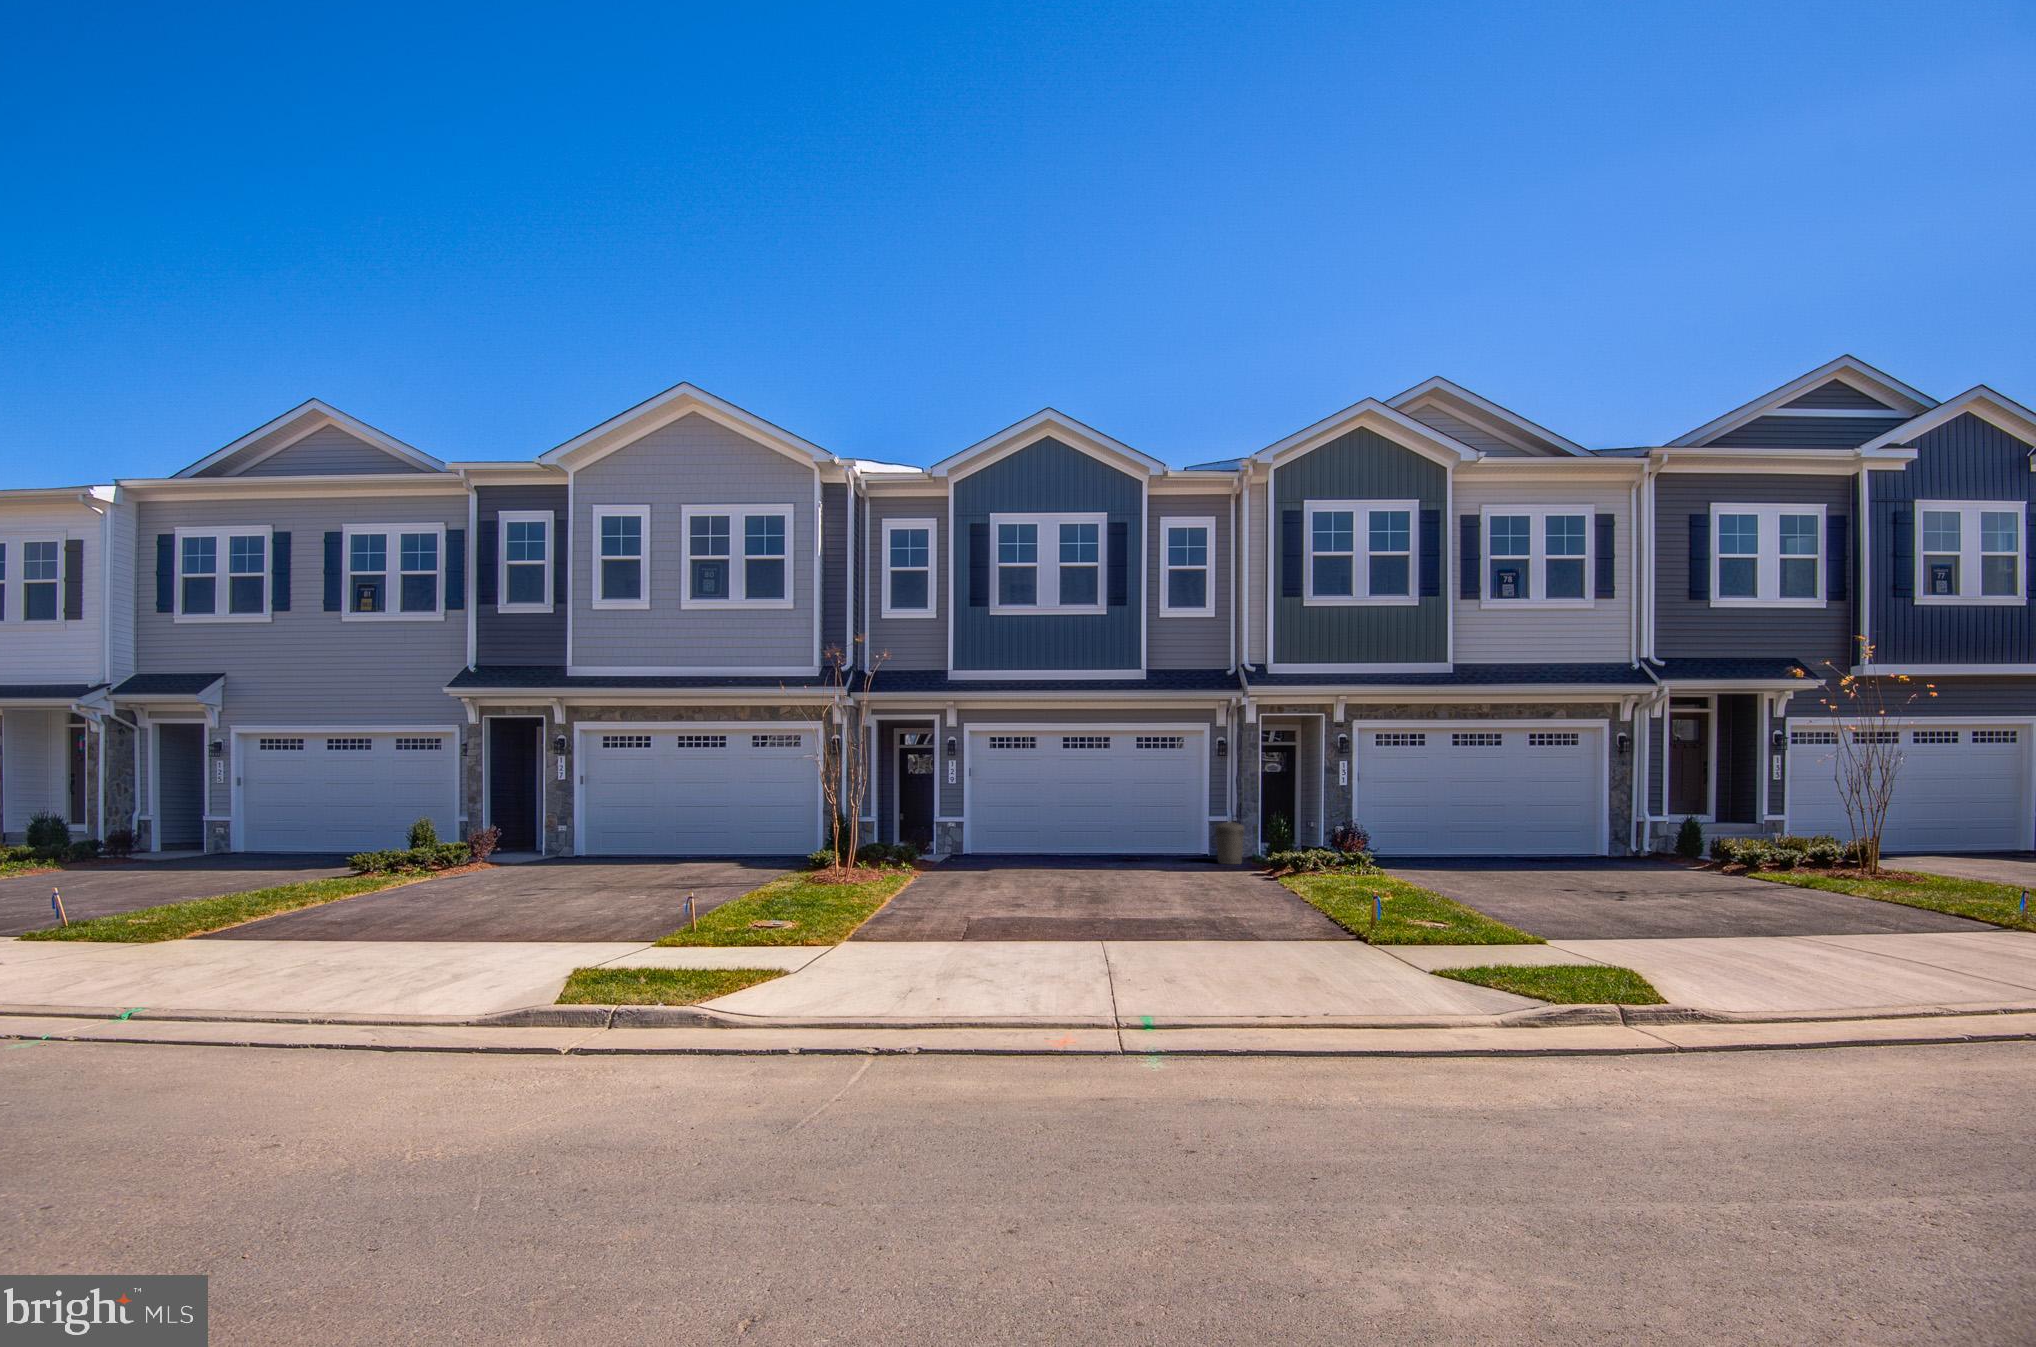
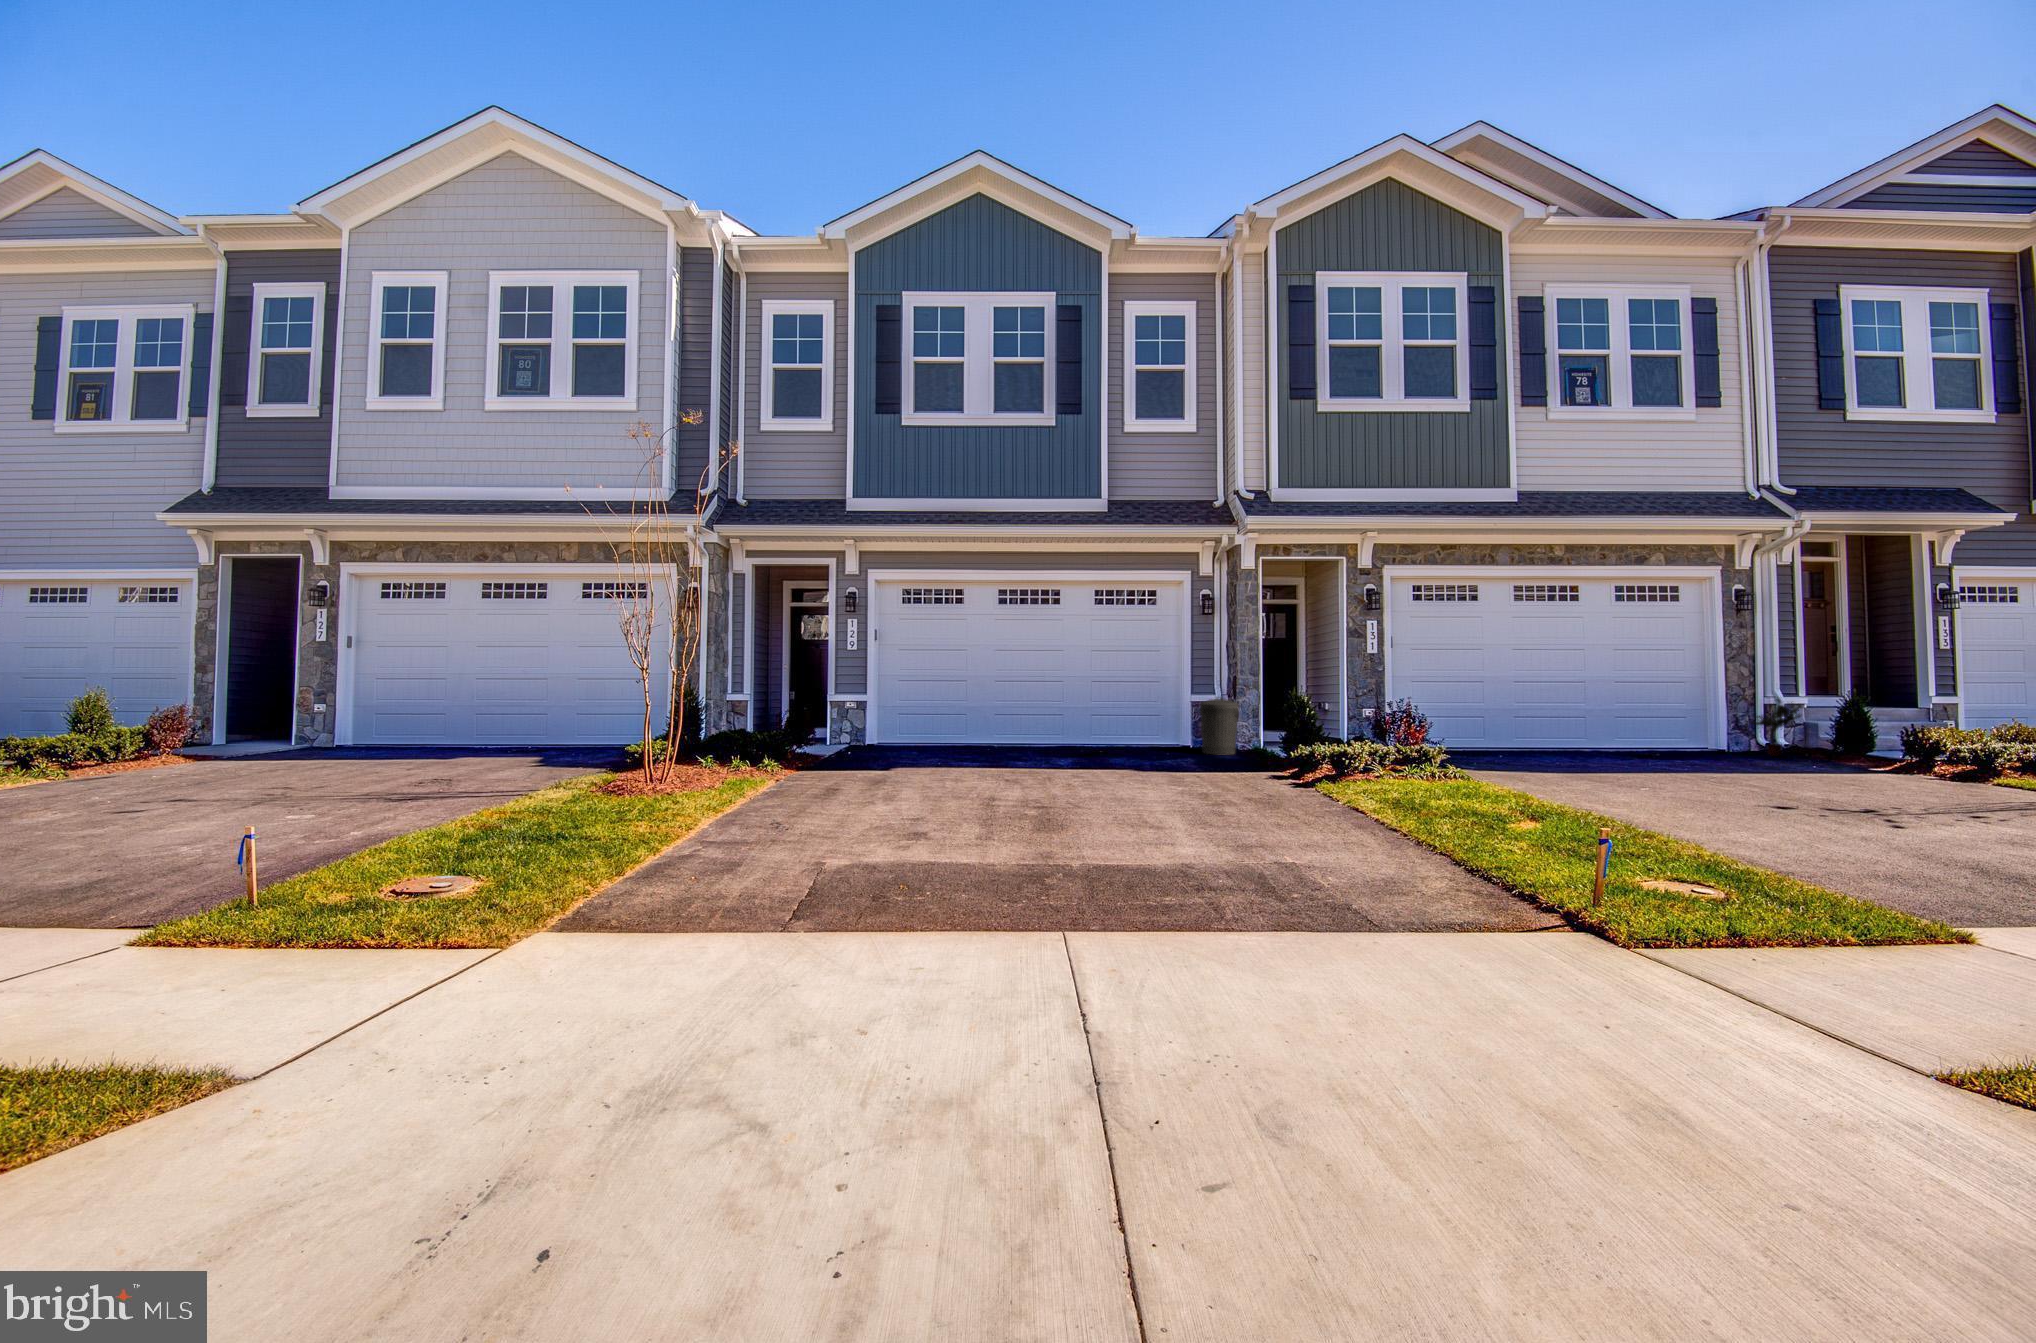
potted tree: none [1623,819,1661,864] -> present [1752,697,1802,756]

